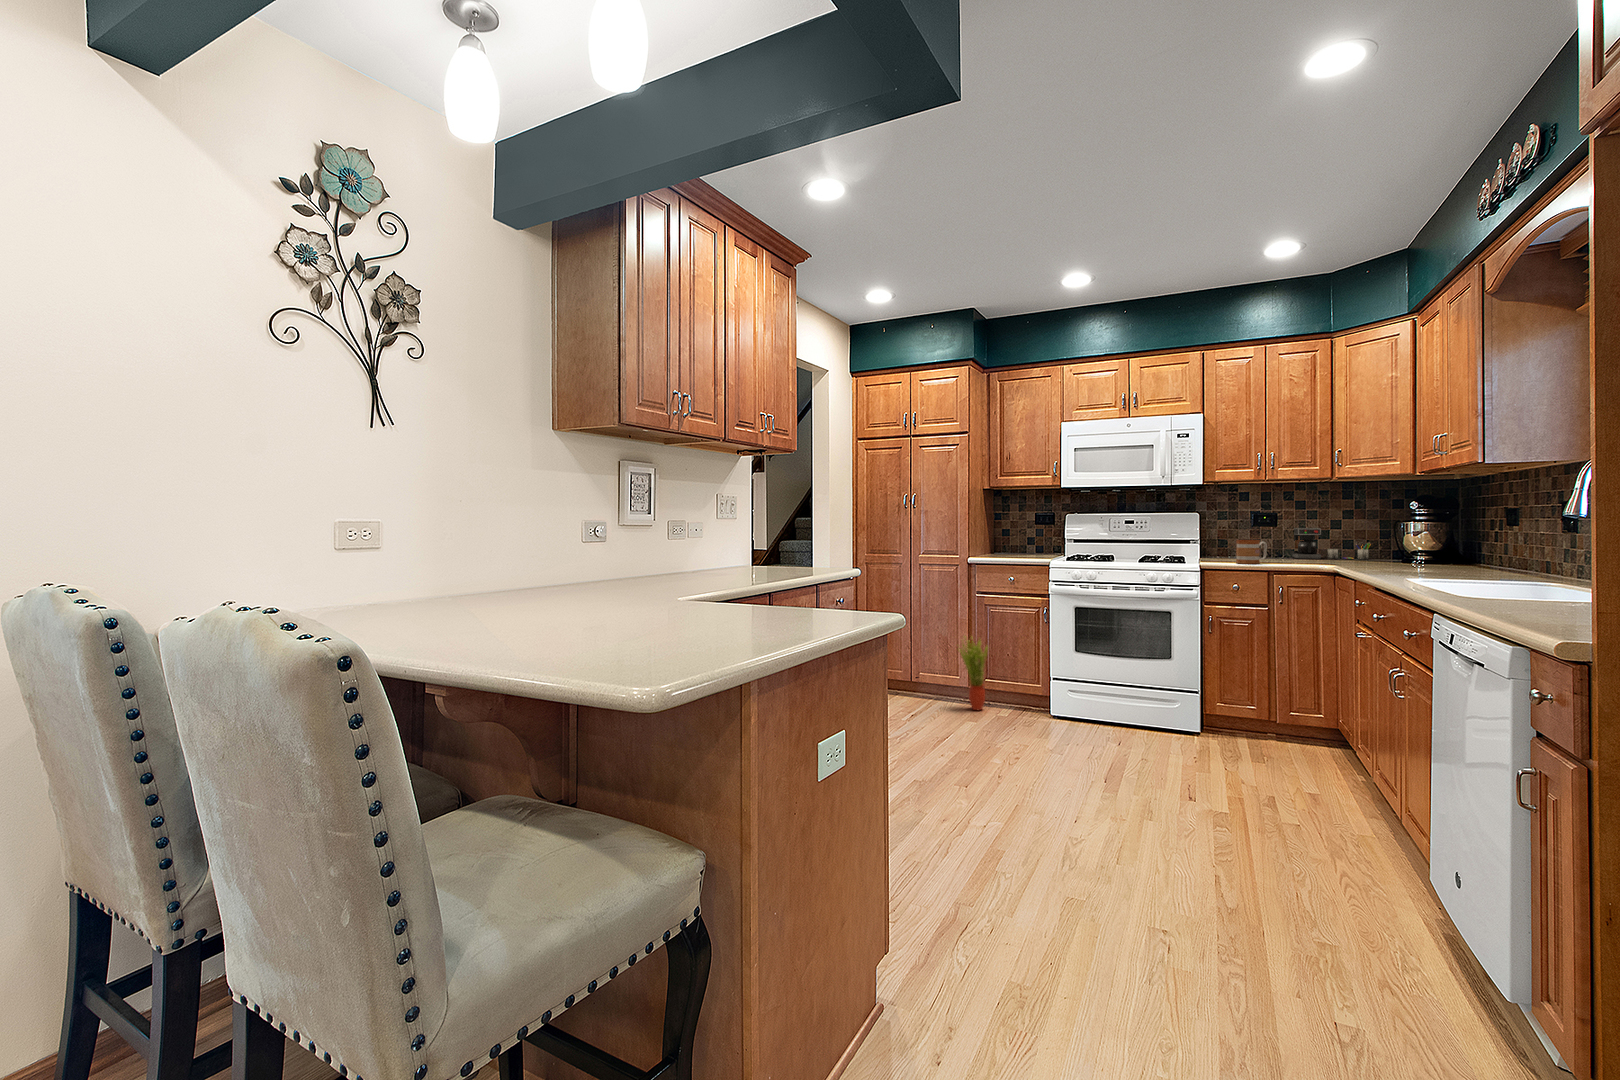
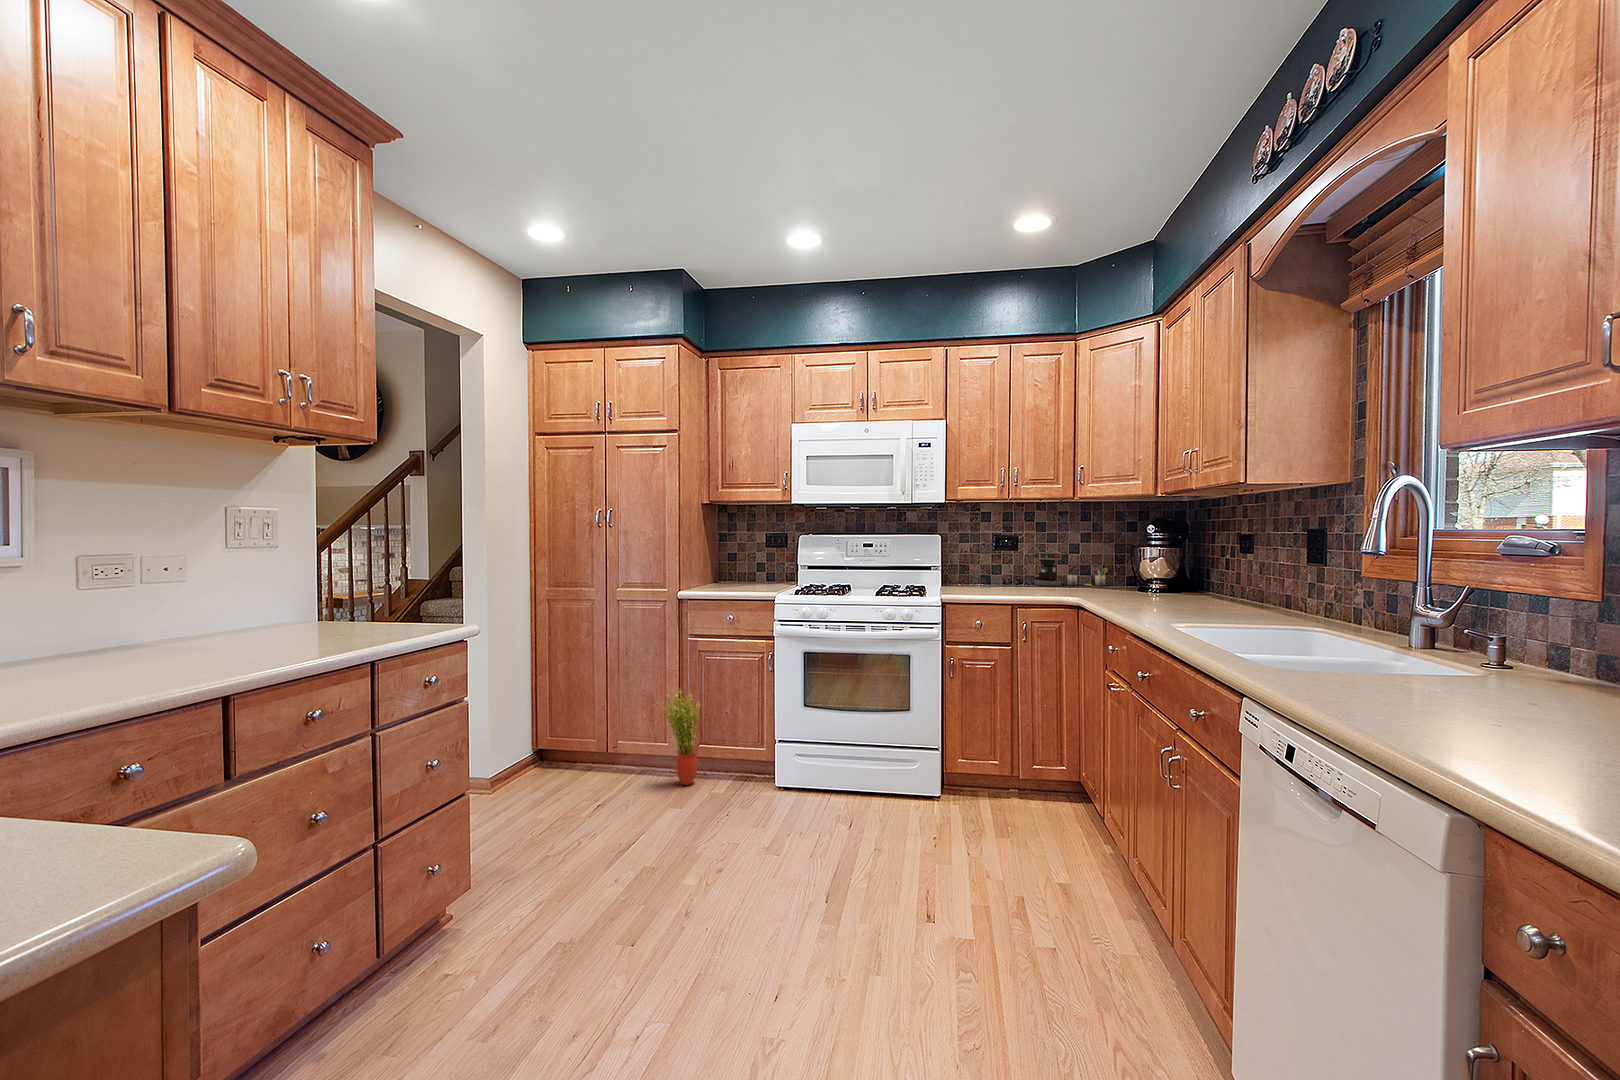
mug: present [1236,540,1267,564] -> none [980,567,1012,596]

